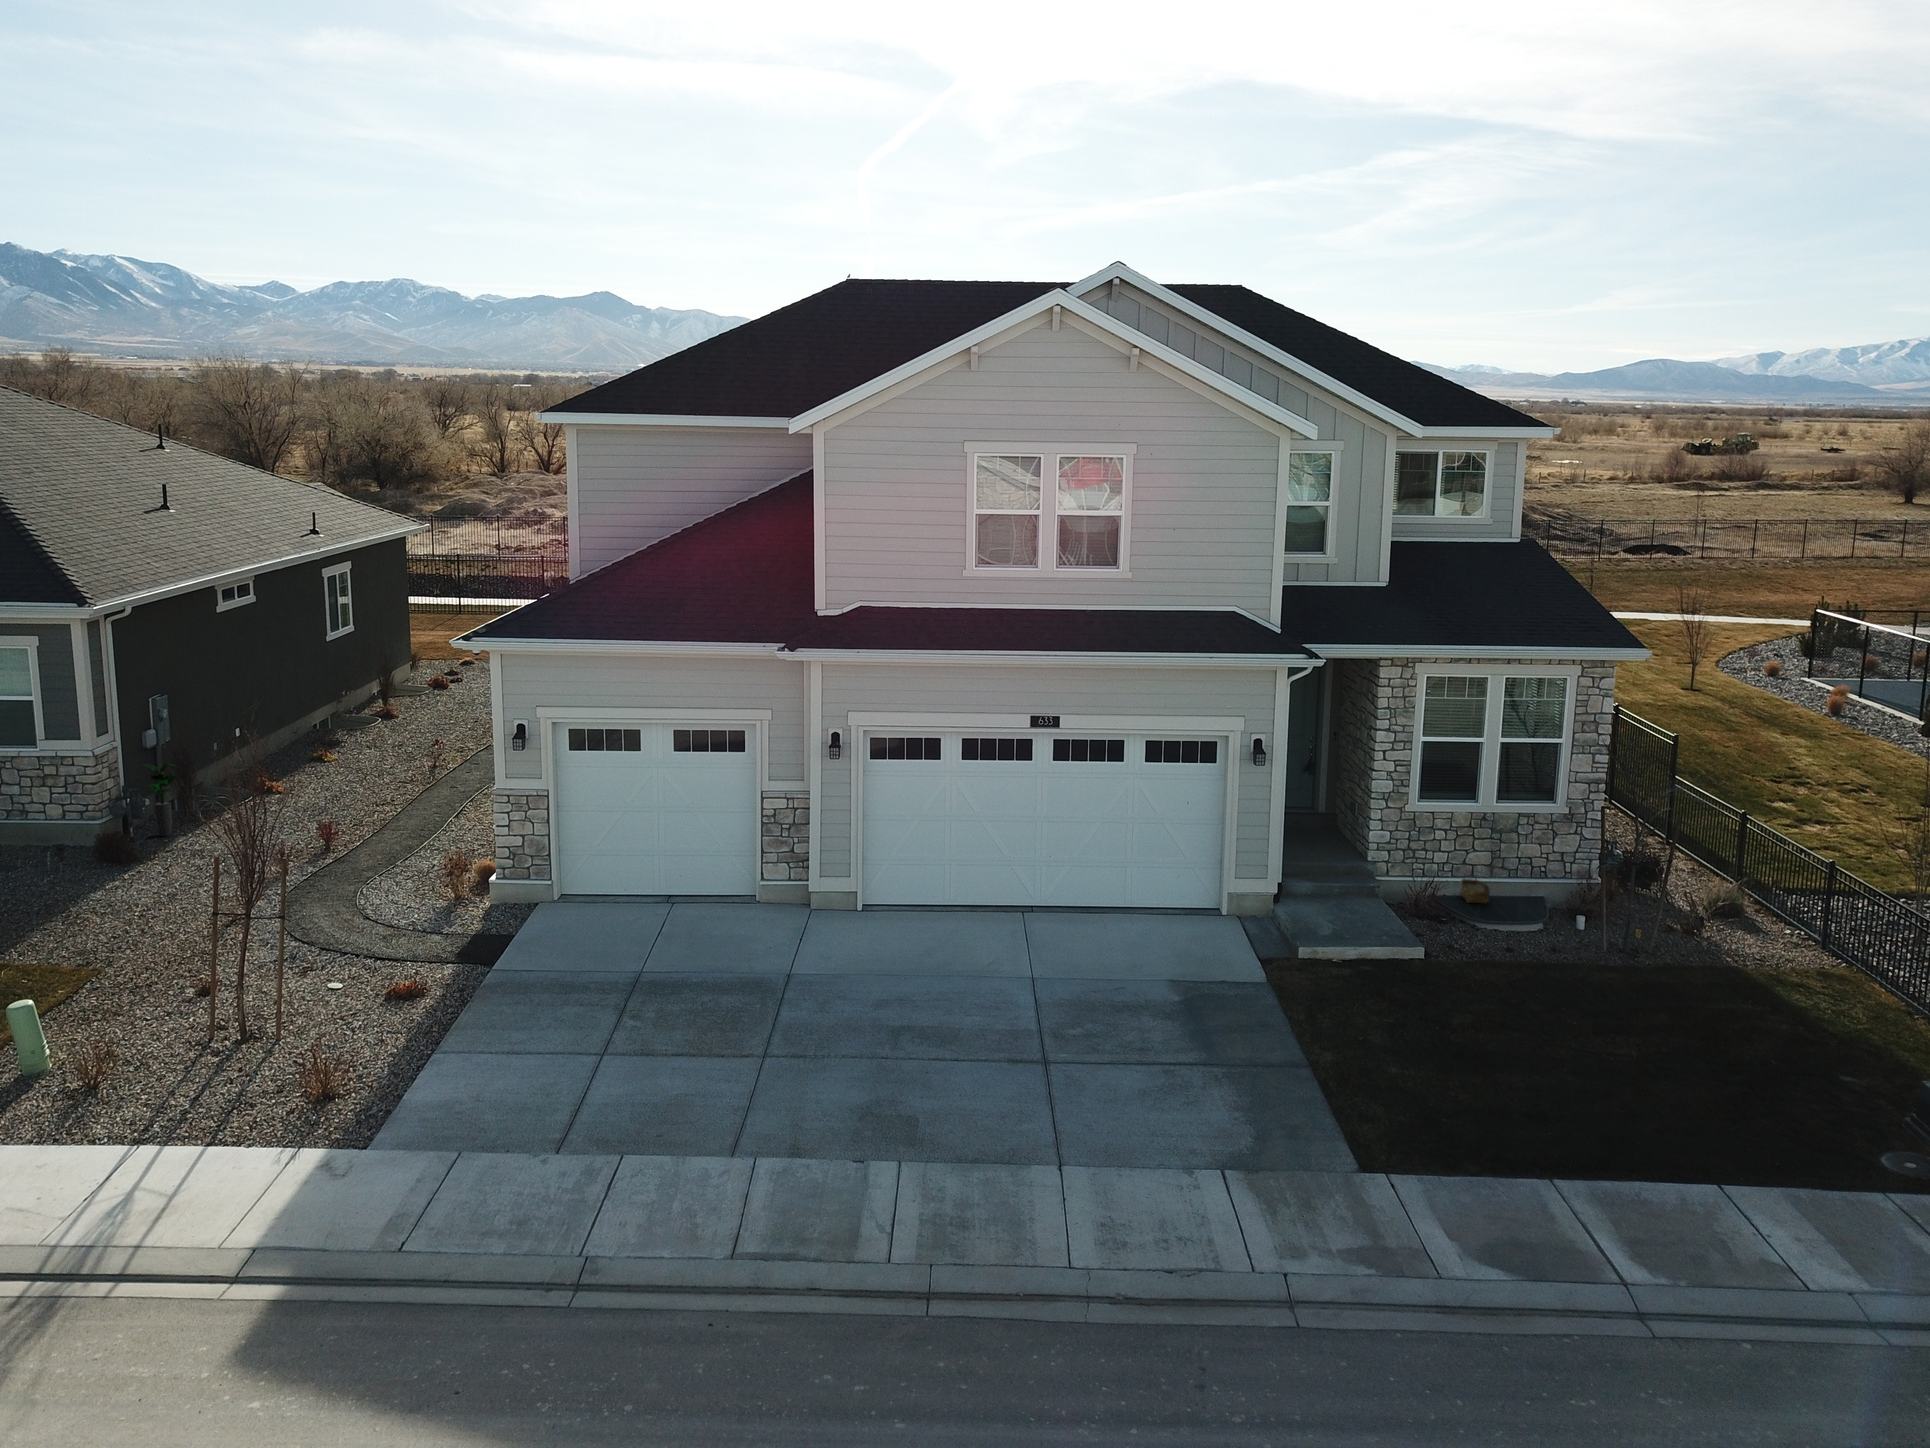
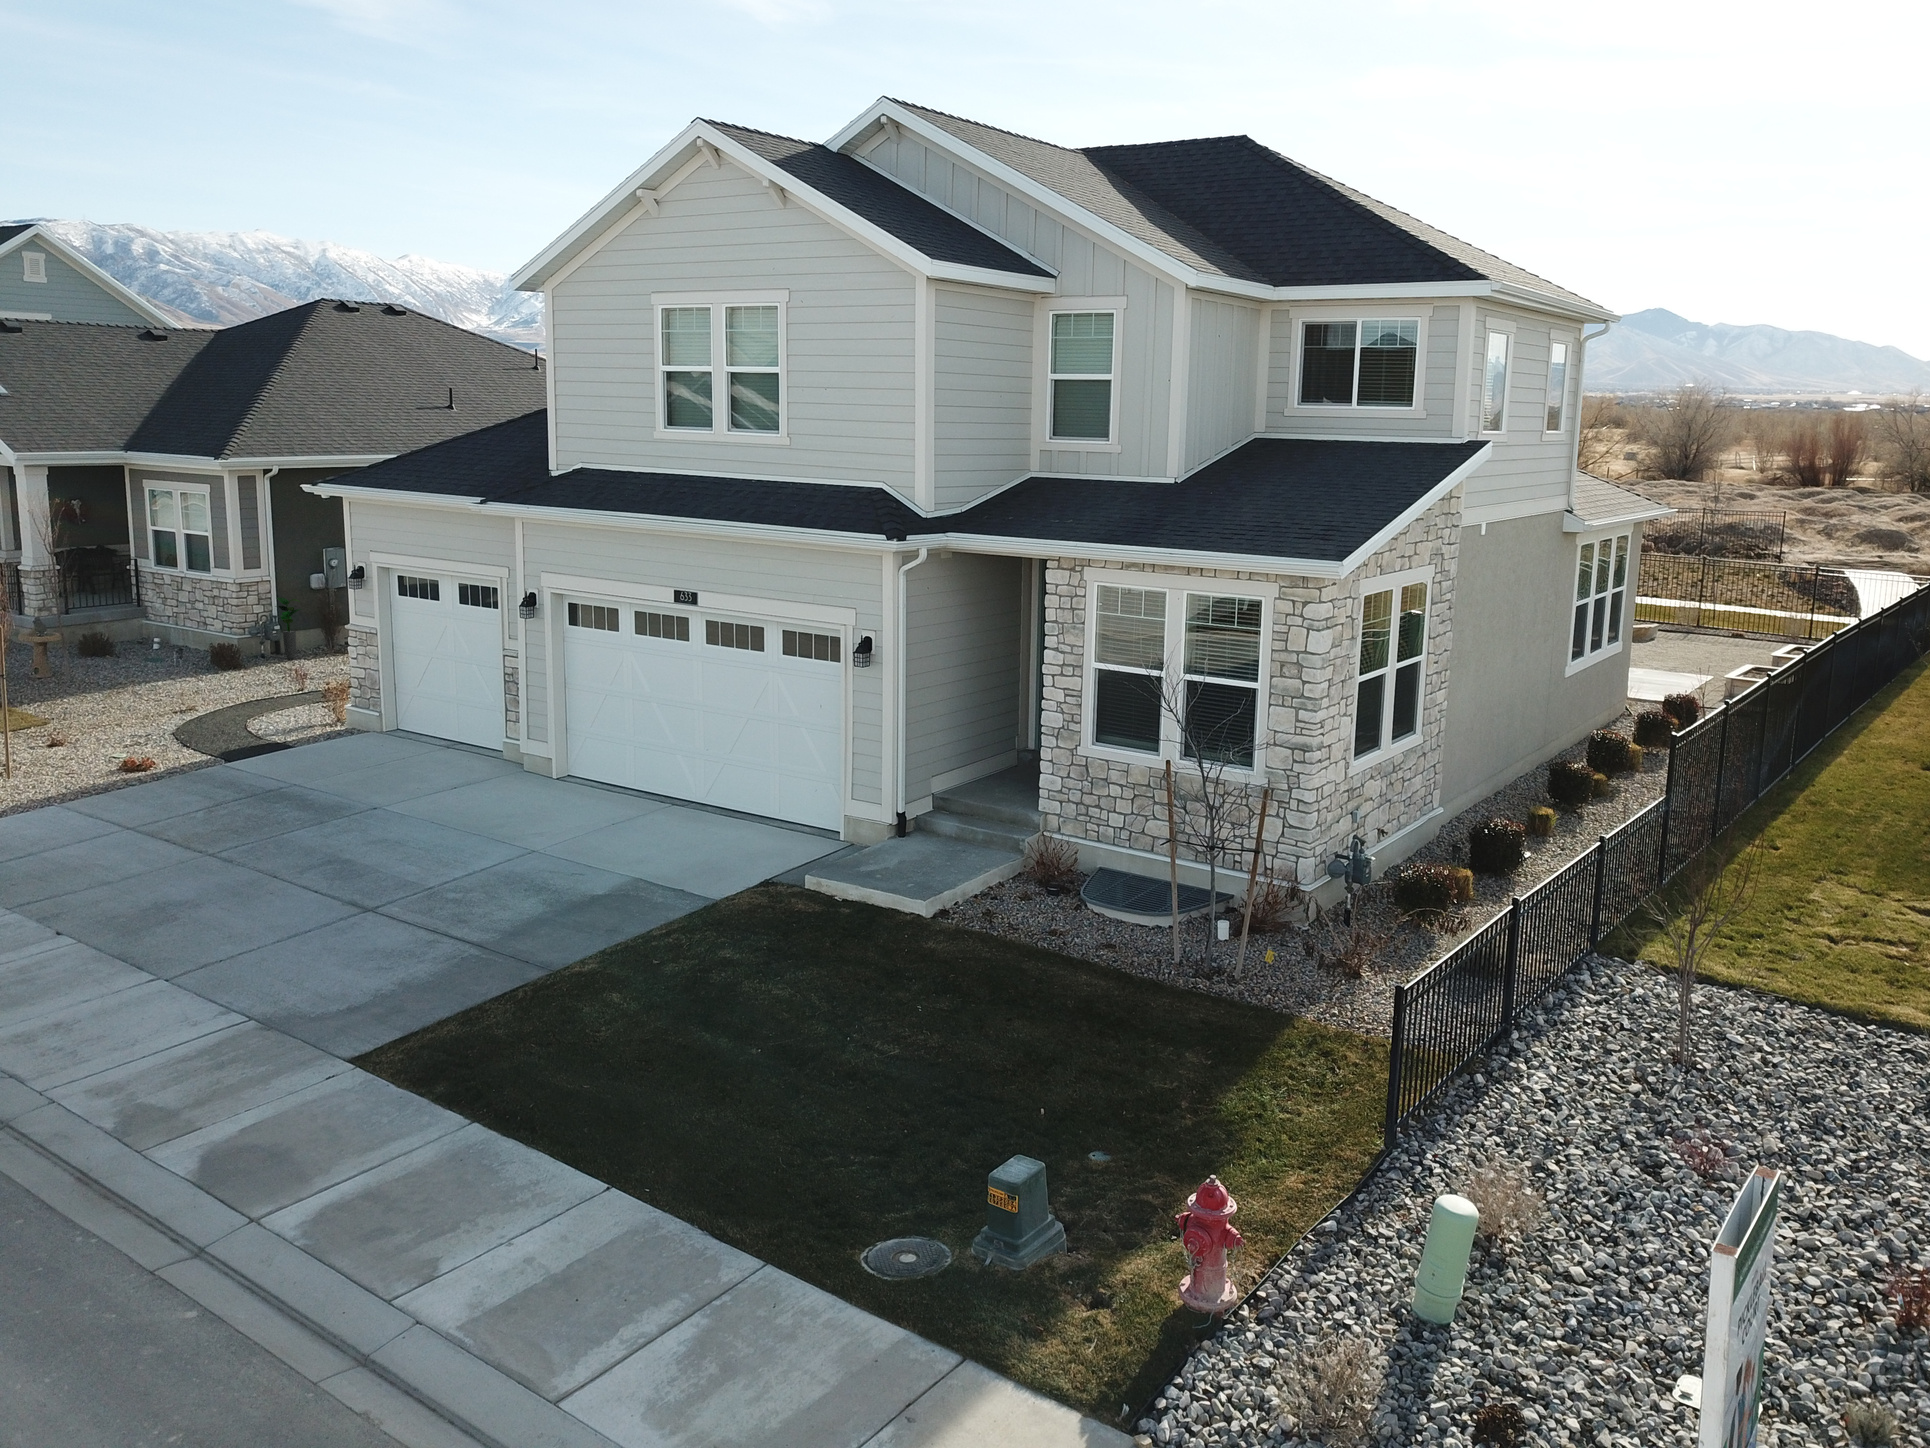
woven basket: present [1460,875,1490,903] -> none [1113,846,1153,884]

